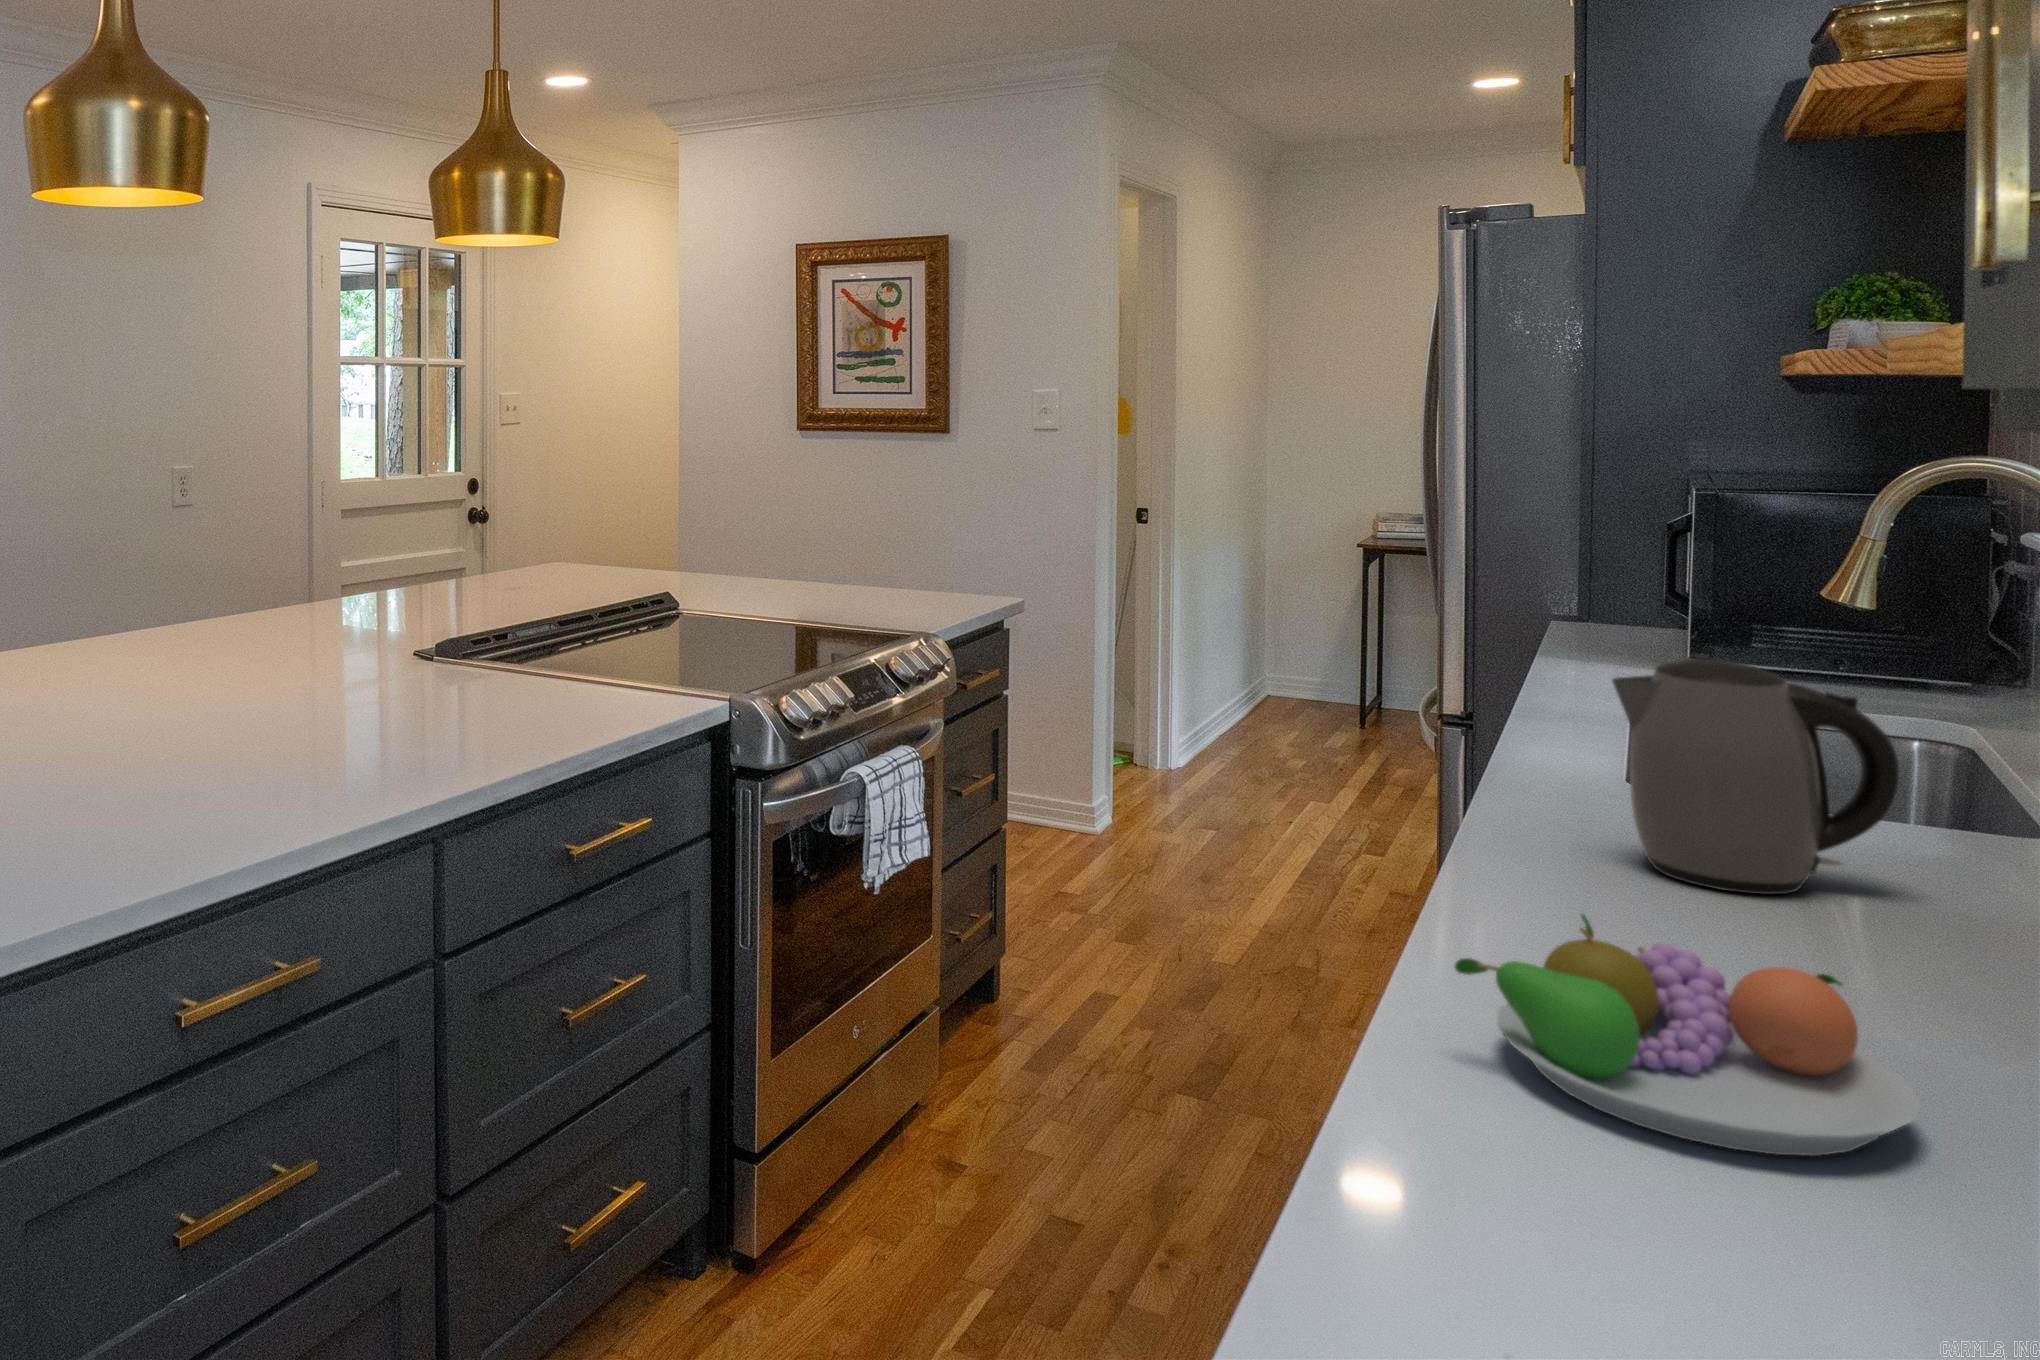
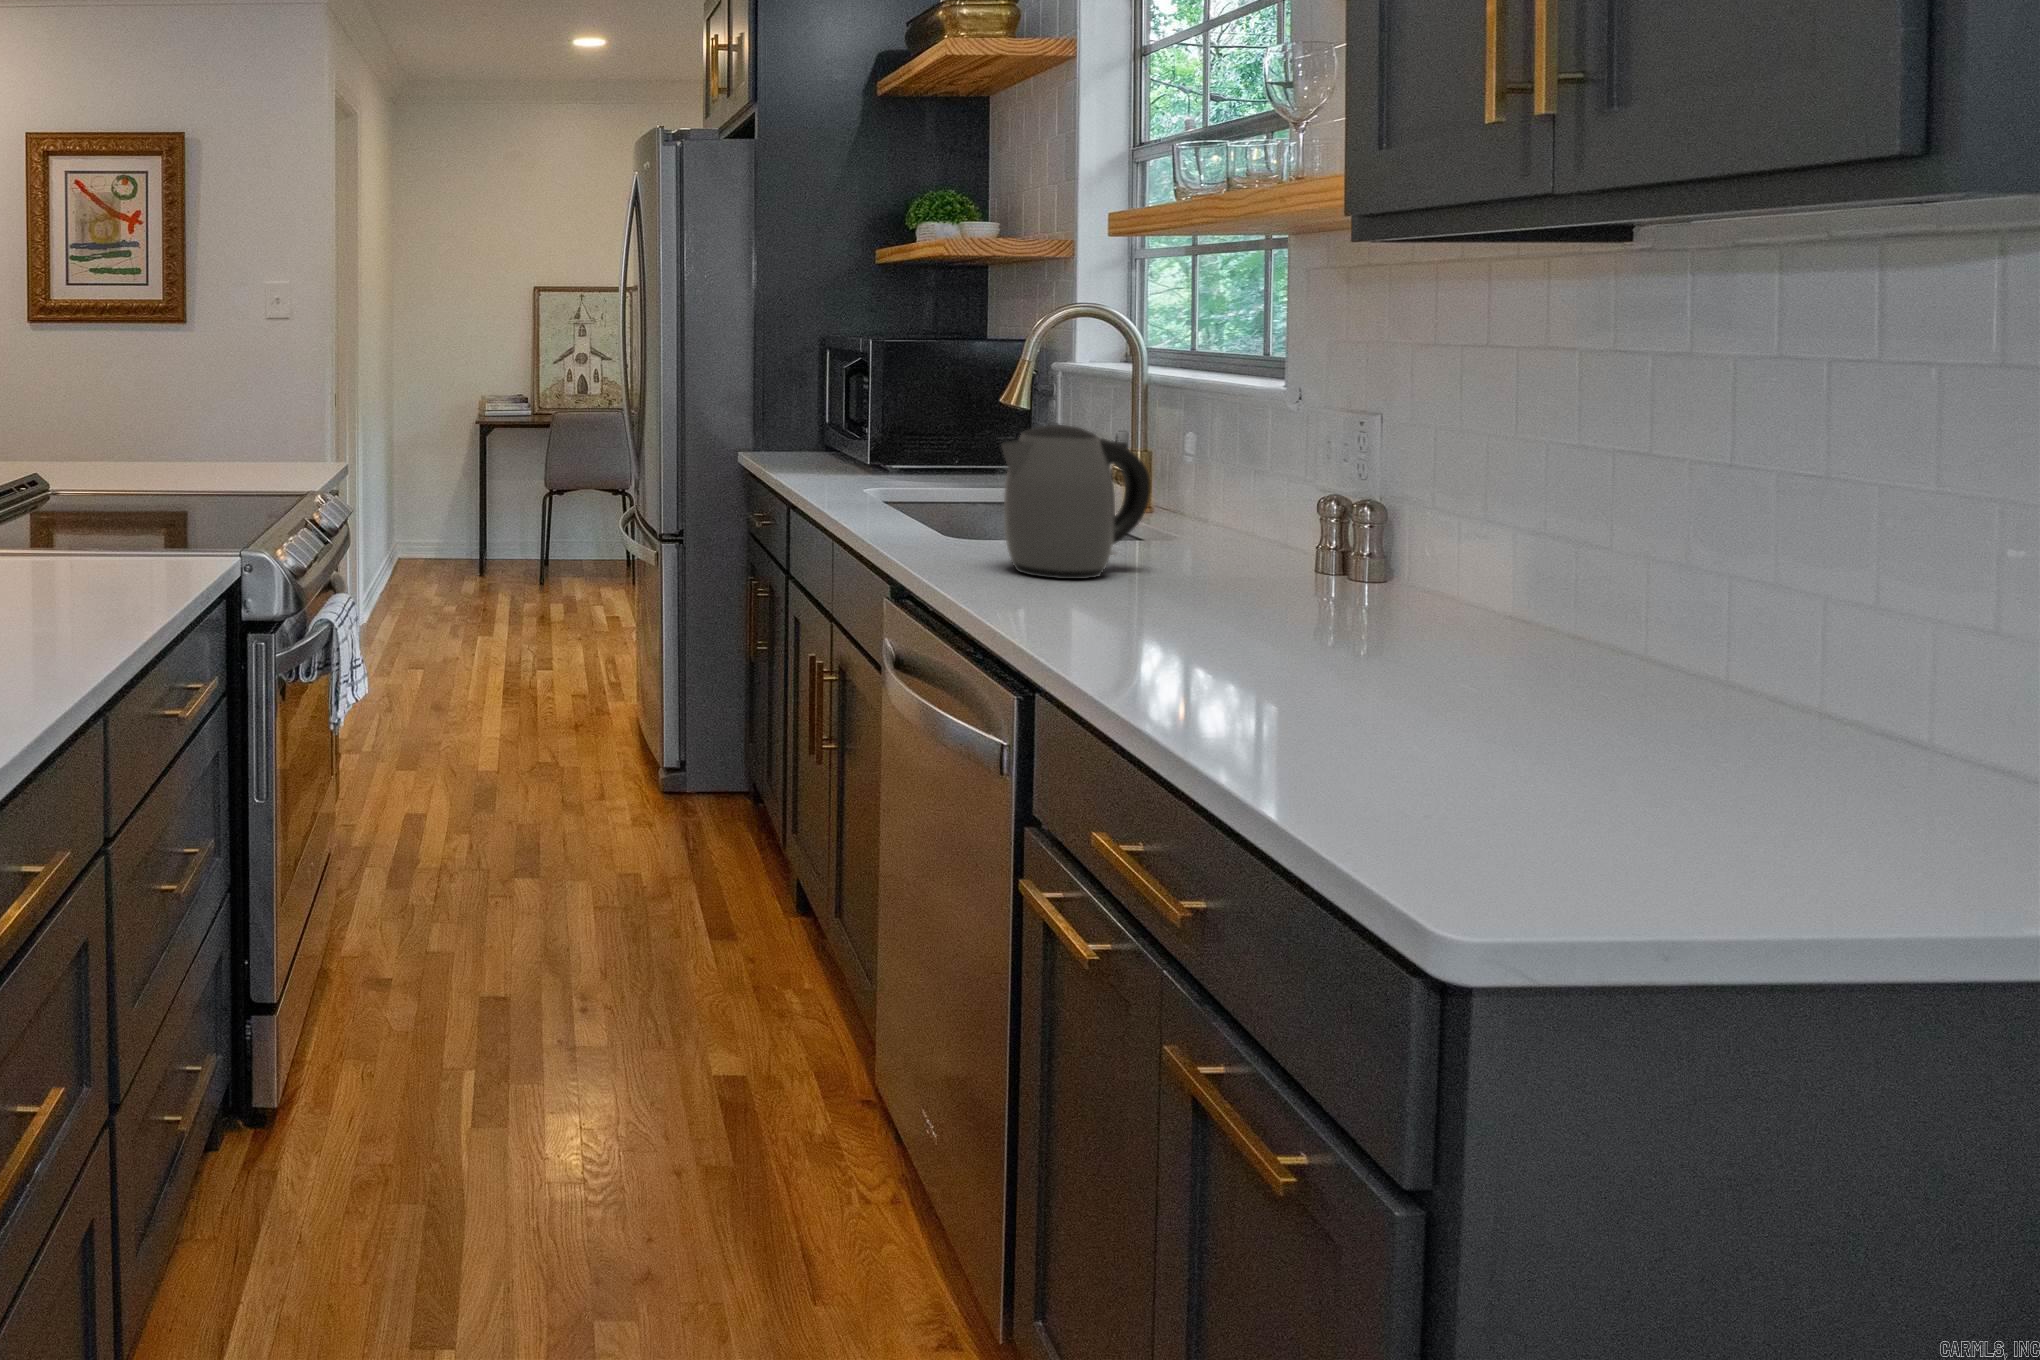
fruit bowl: present [1455,914,1921,1156] -> none [1142,580,1400,706]

